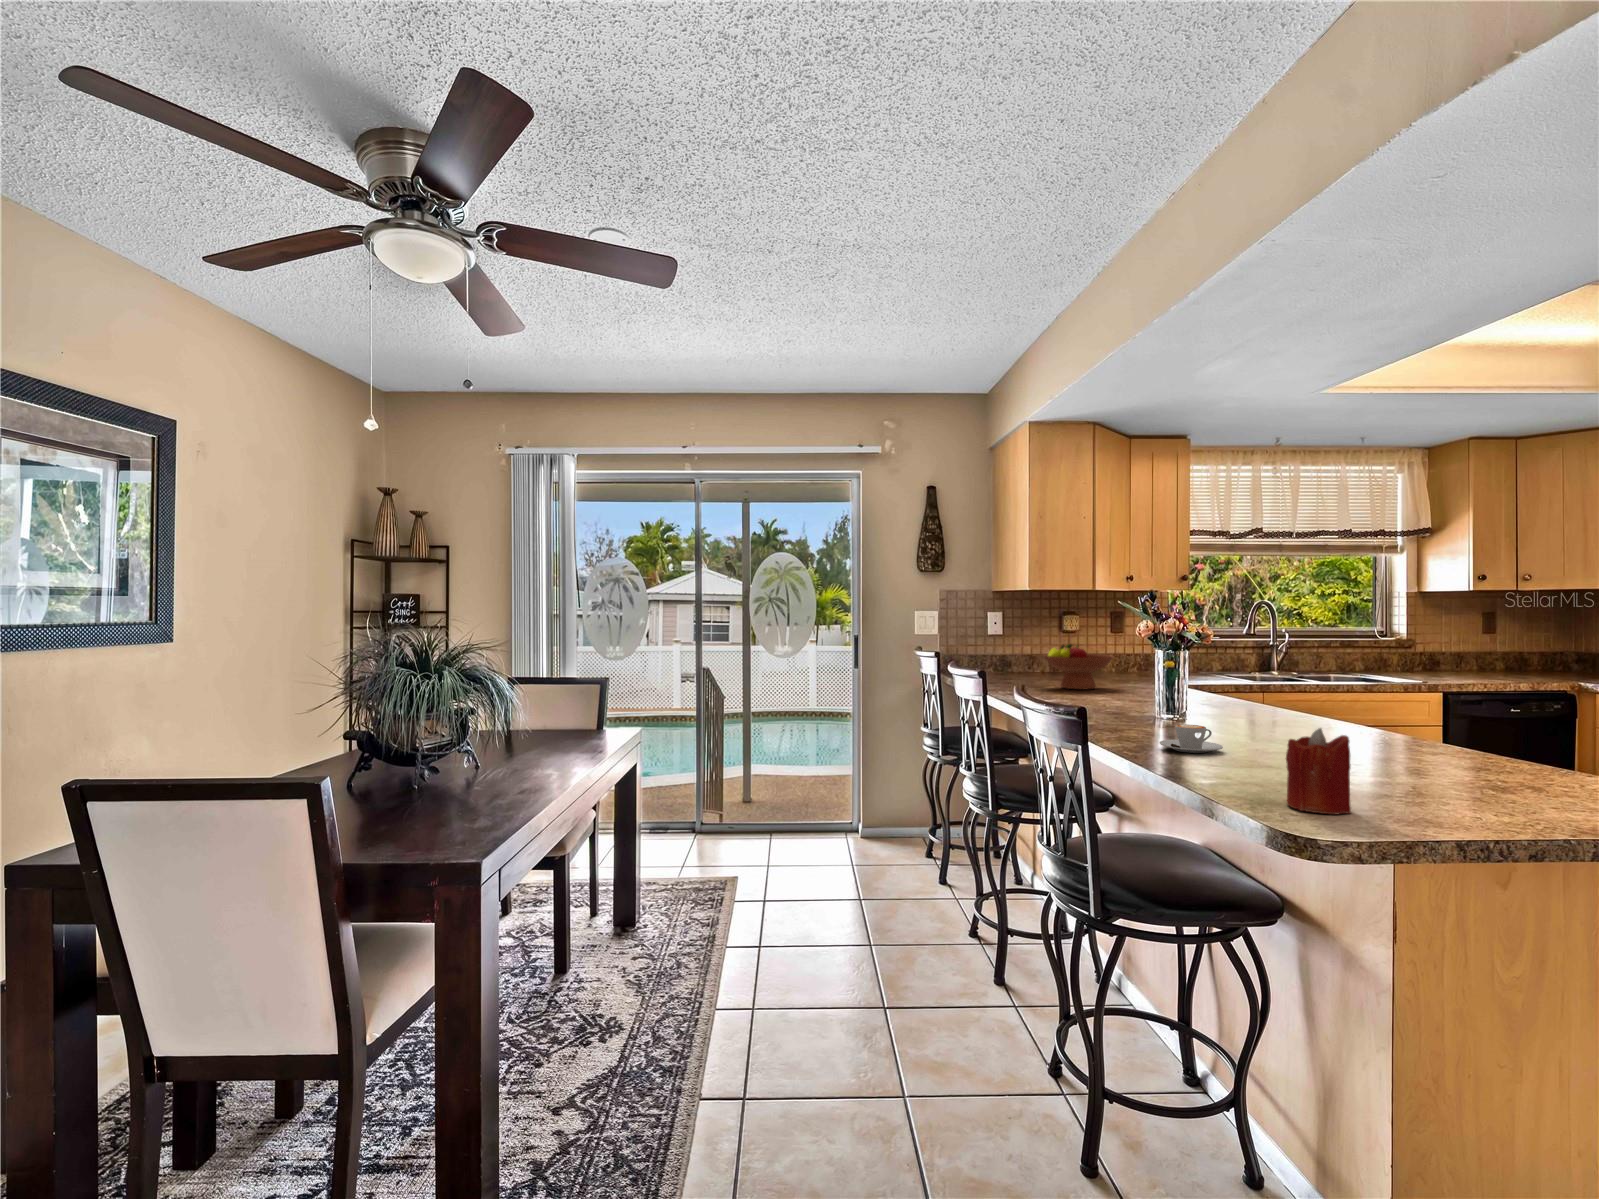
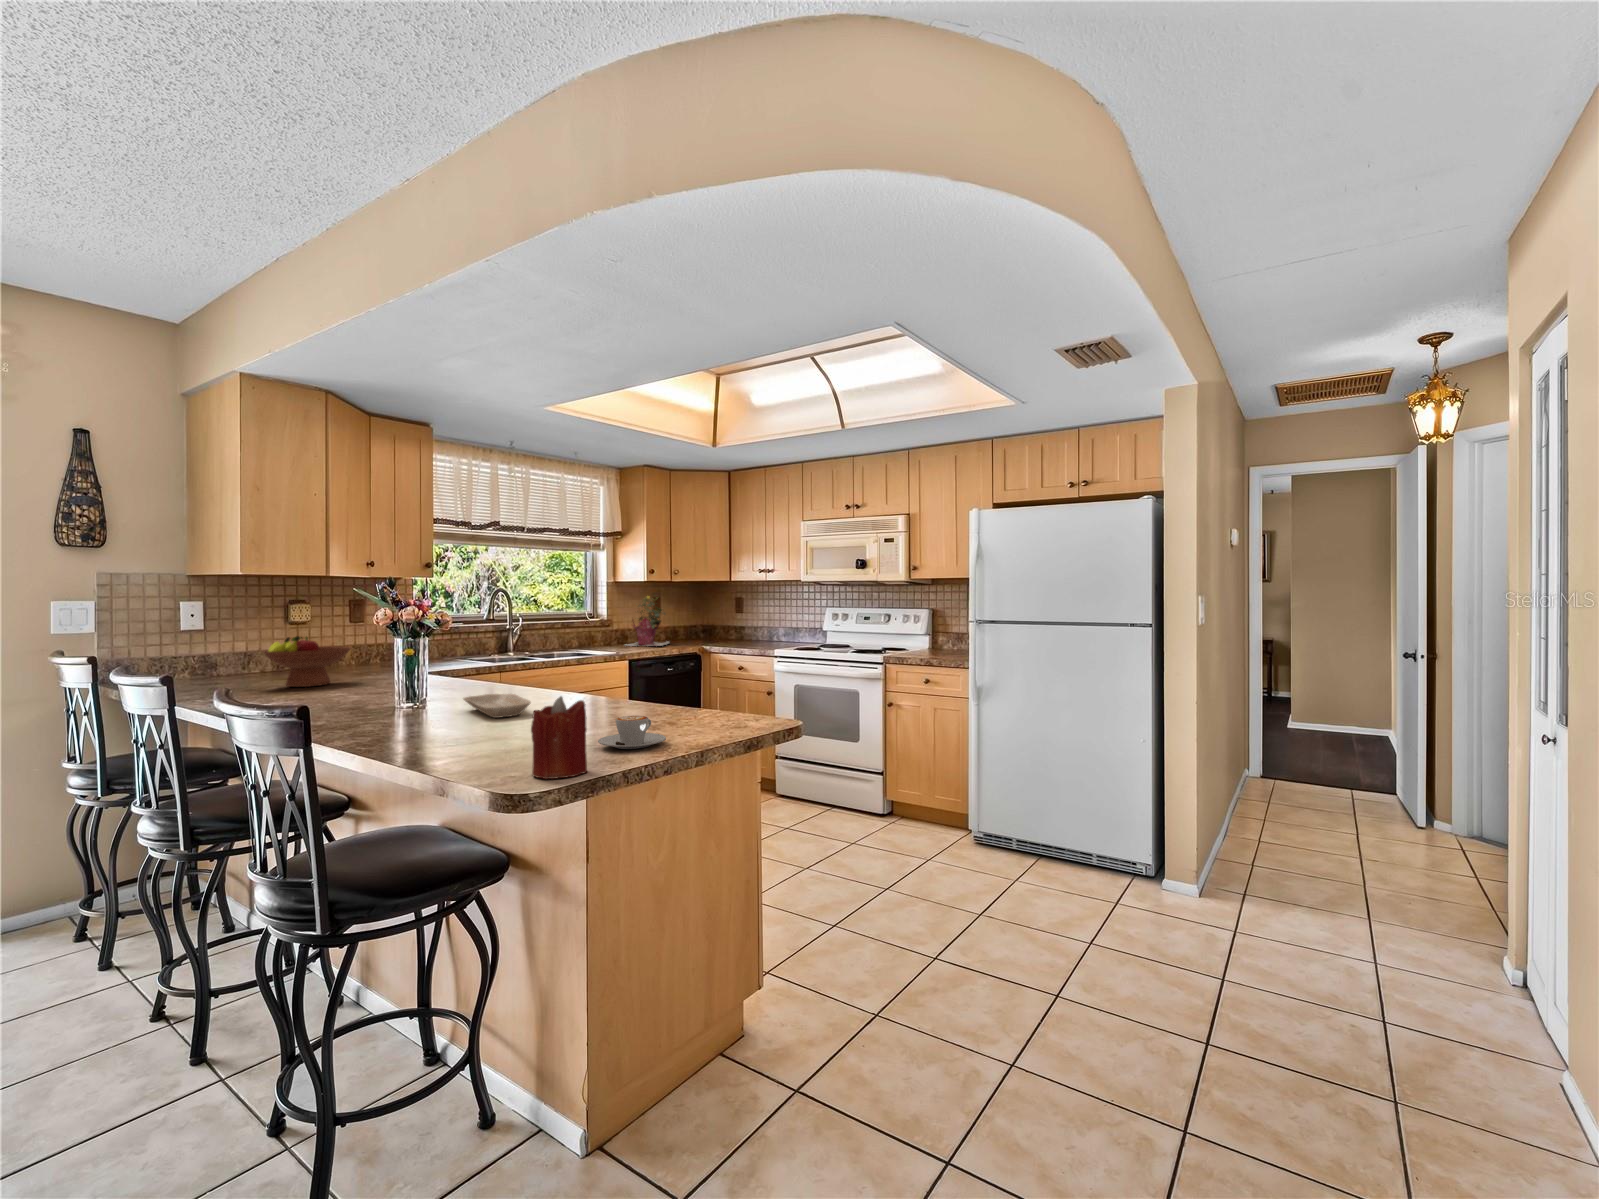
potted plant: none [1431,608,1513,677] -> present [627,596,670,646]
tray: none [1218,715,1293,742] -> present [464,694,531,718]
coffee cup: present [1160,724,1223,753] -> present [598,716,666,749]

